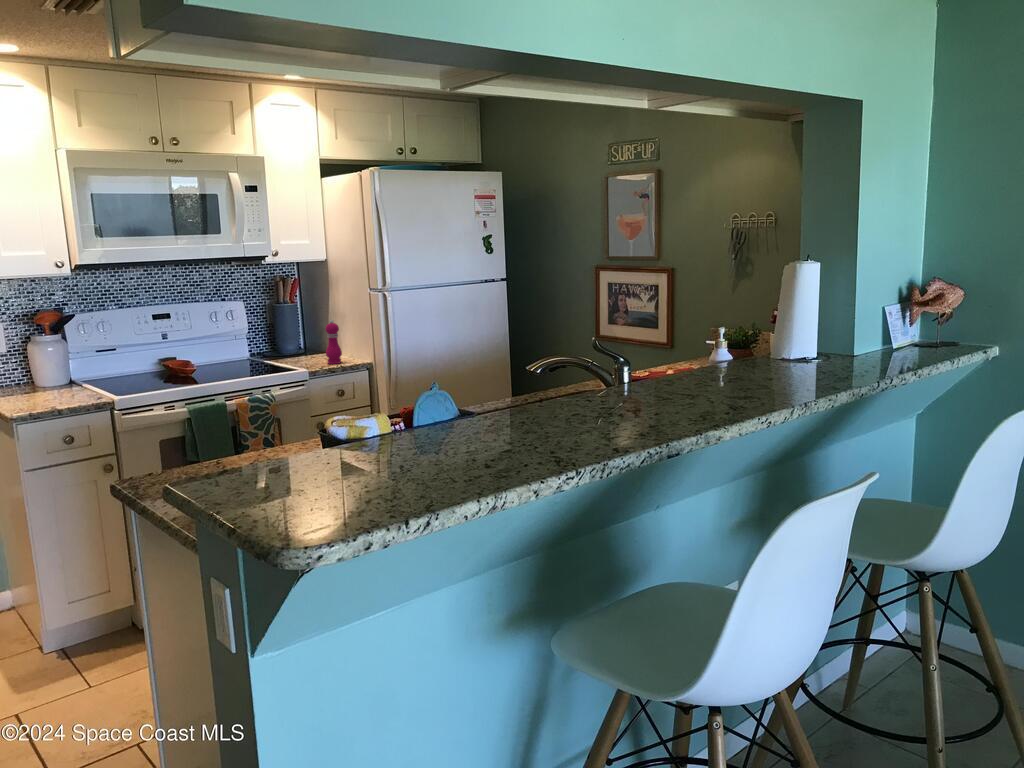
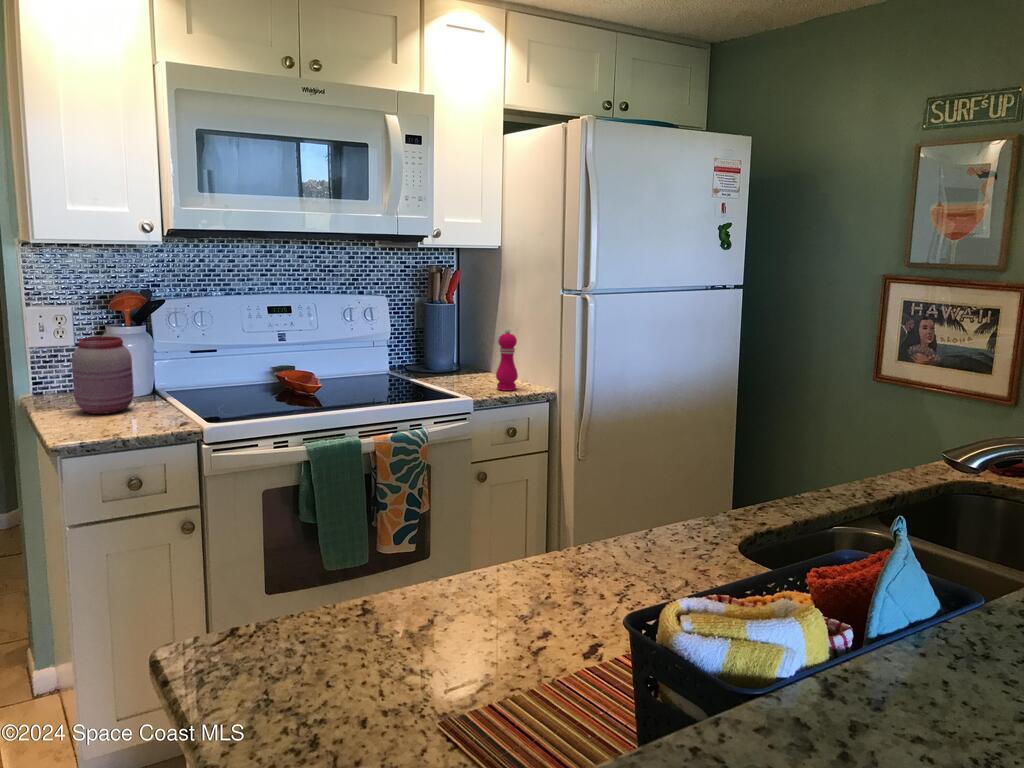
jar: none [13,343,59,398] -> present [72,336,134,414]

